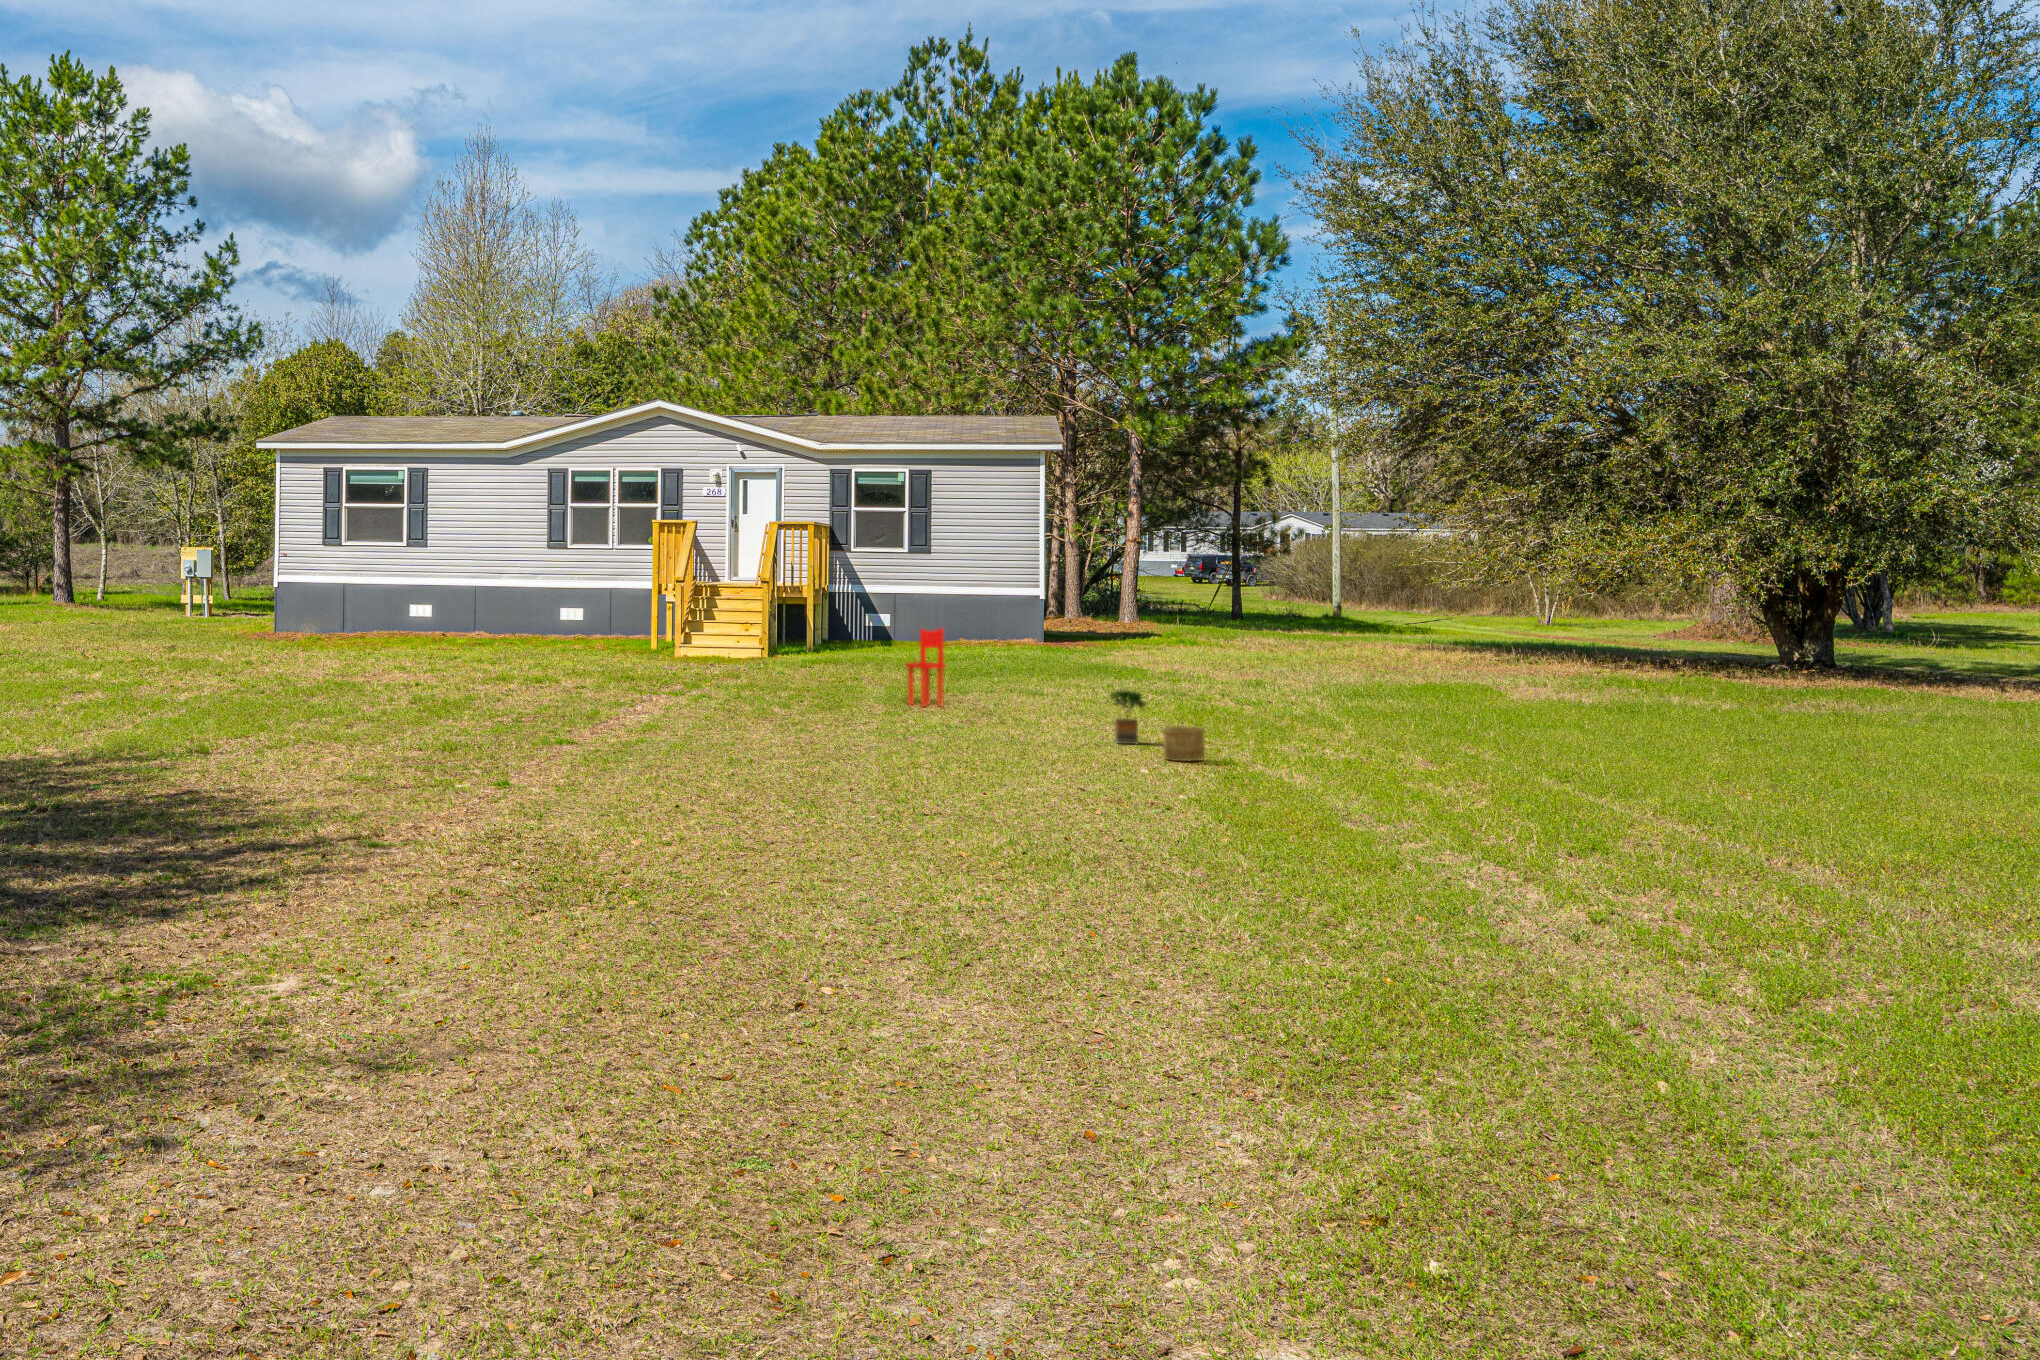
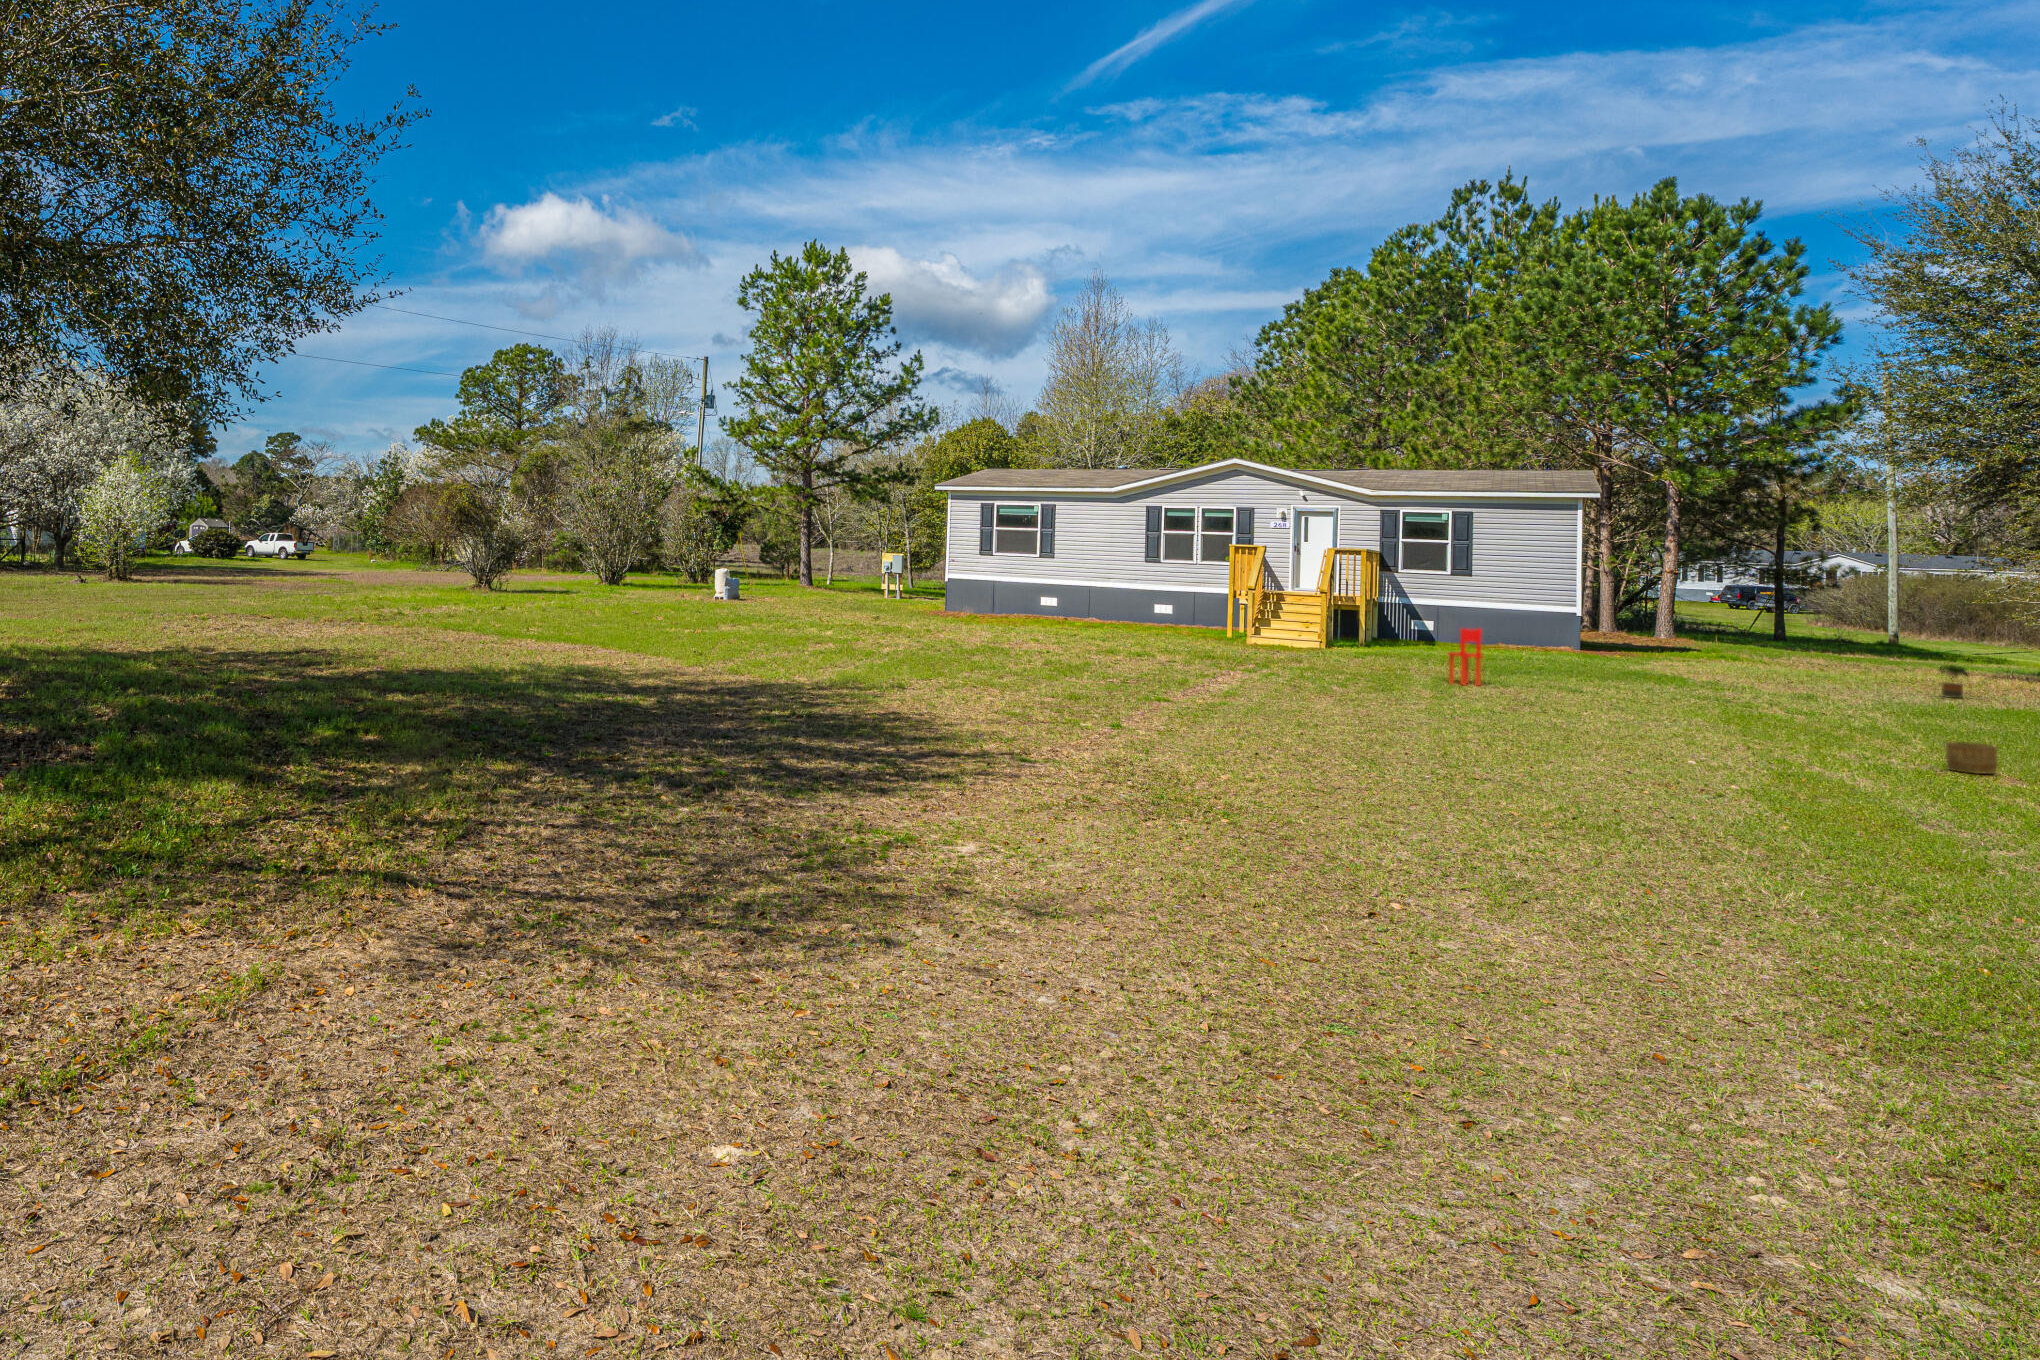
potted tree: present [1111,690,1145,744] -> present [1939,665,1969,698]
wooden bucket: present [1163,727,1205,761] -> present [1946,742,1998,774]

